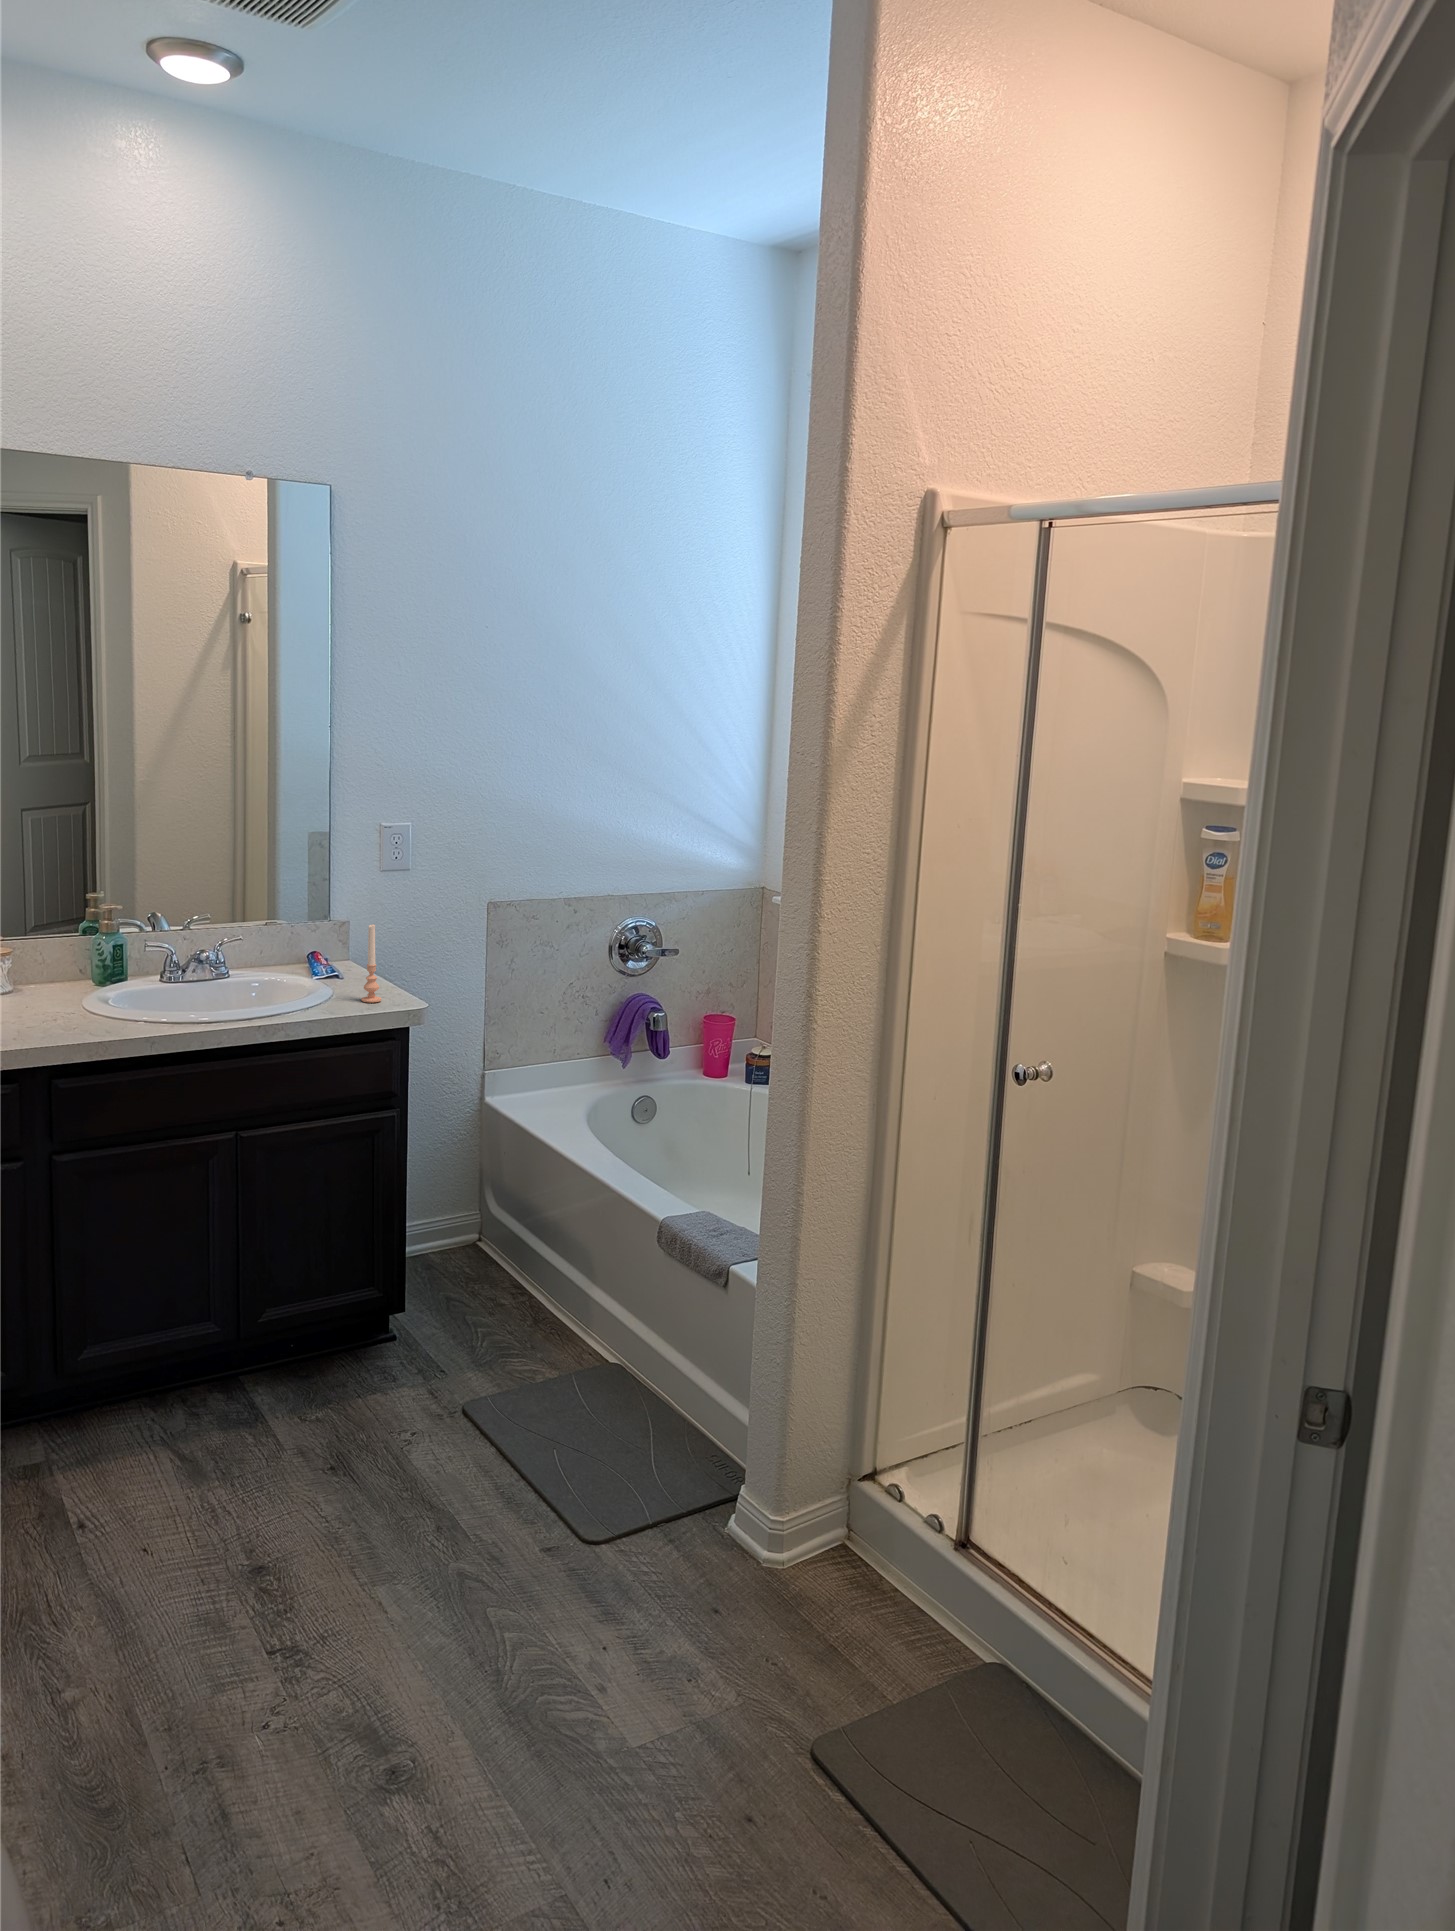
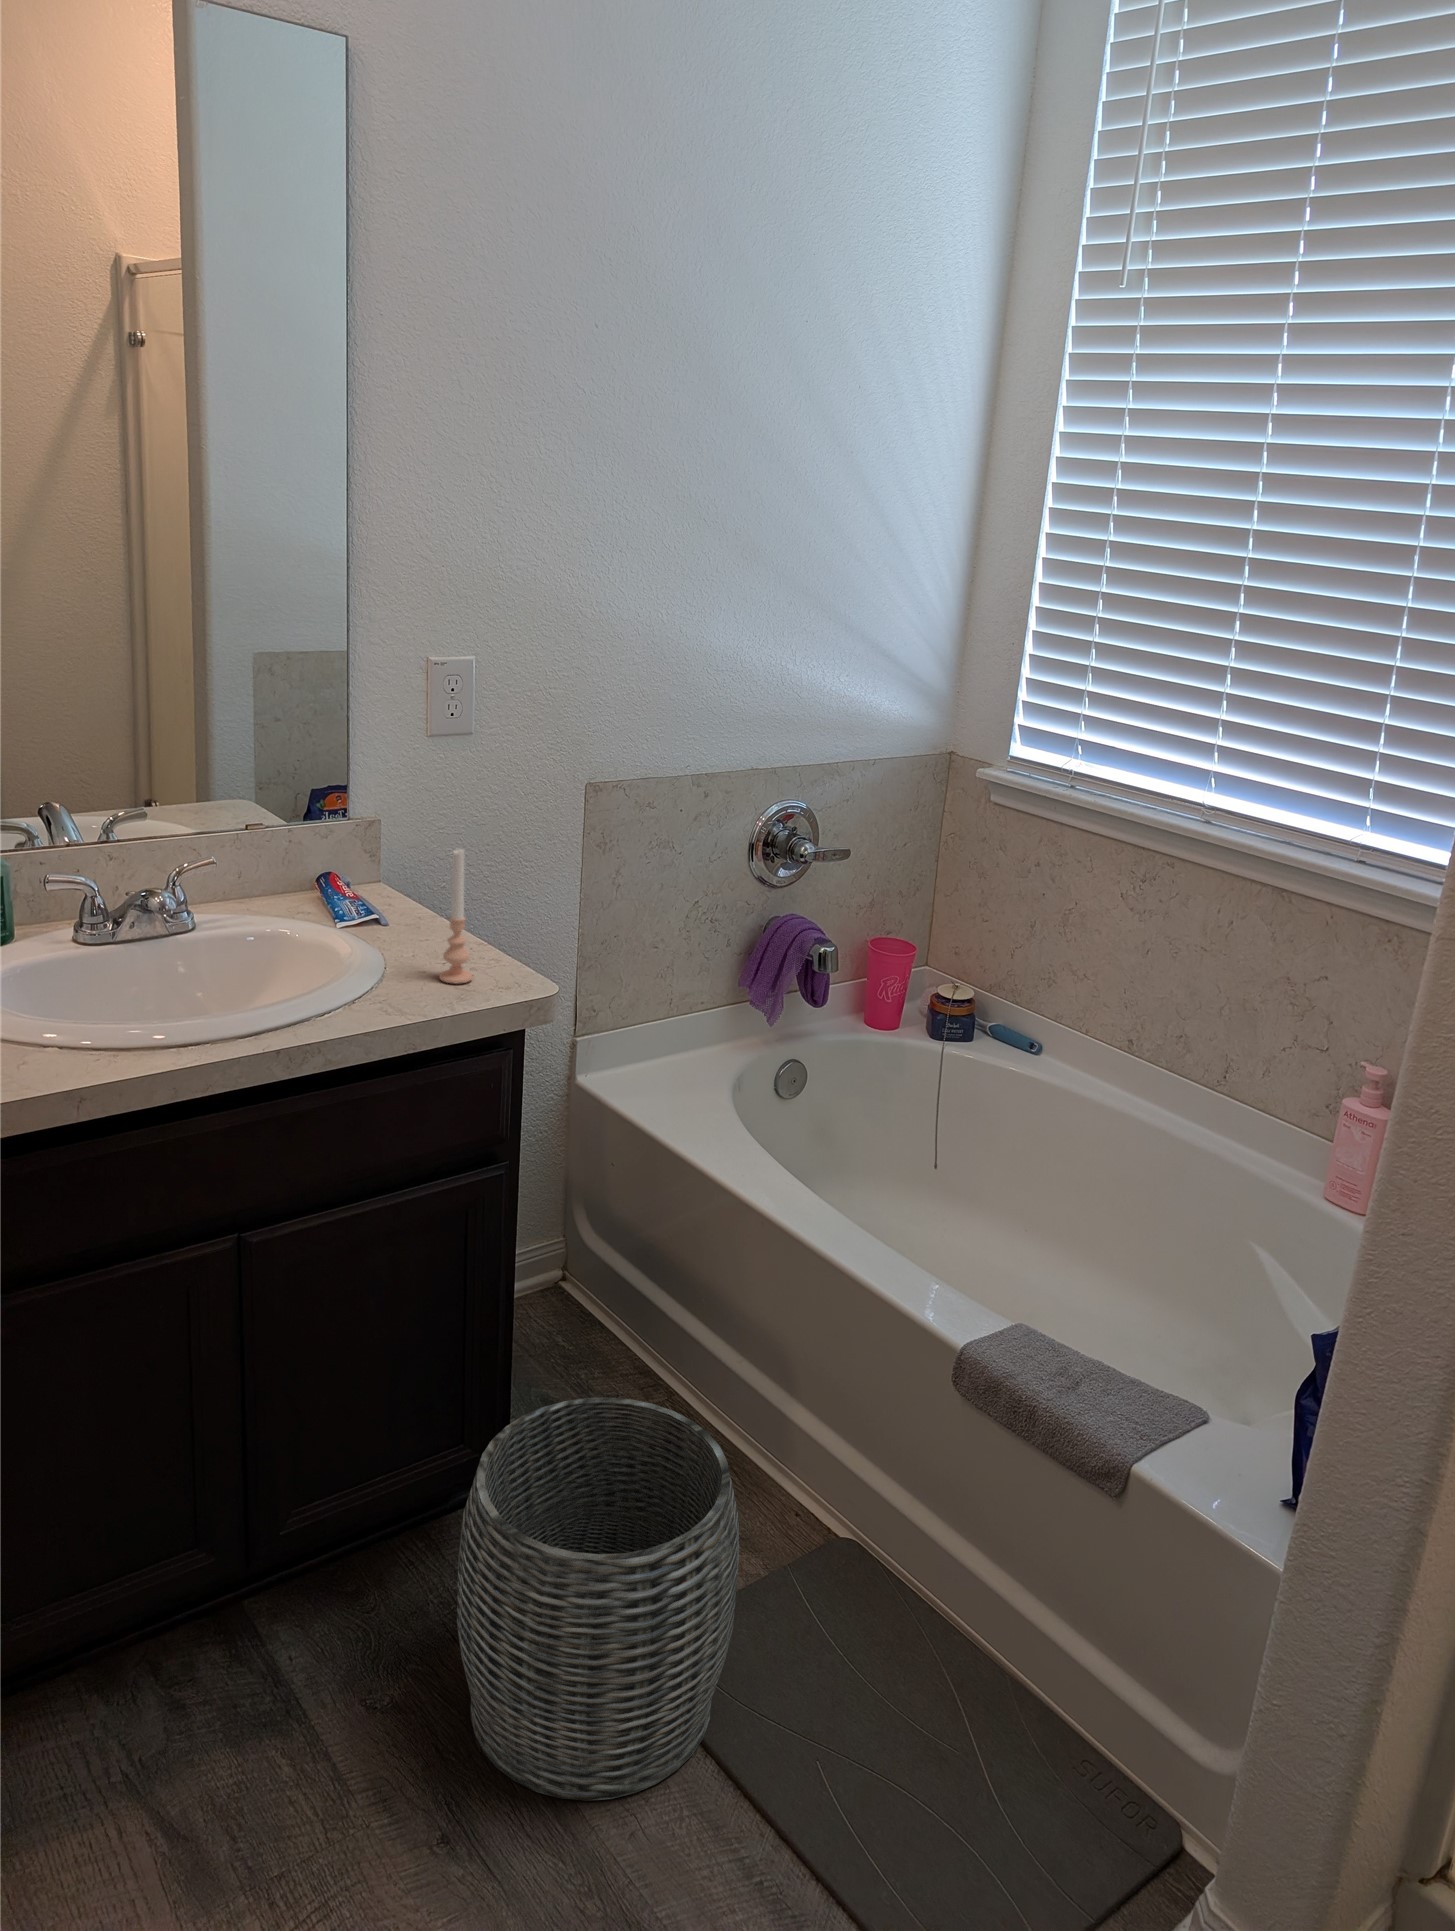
woven basket: none [349,1244,512,1457] -> present [457,1397,739,1801]

